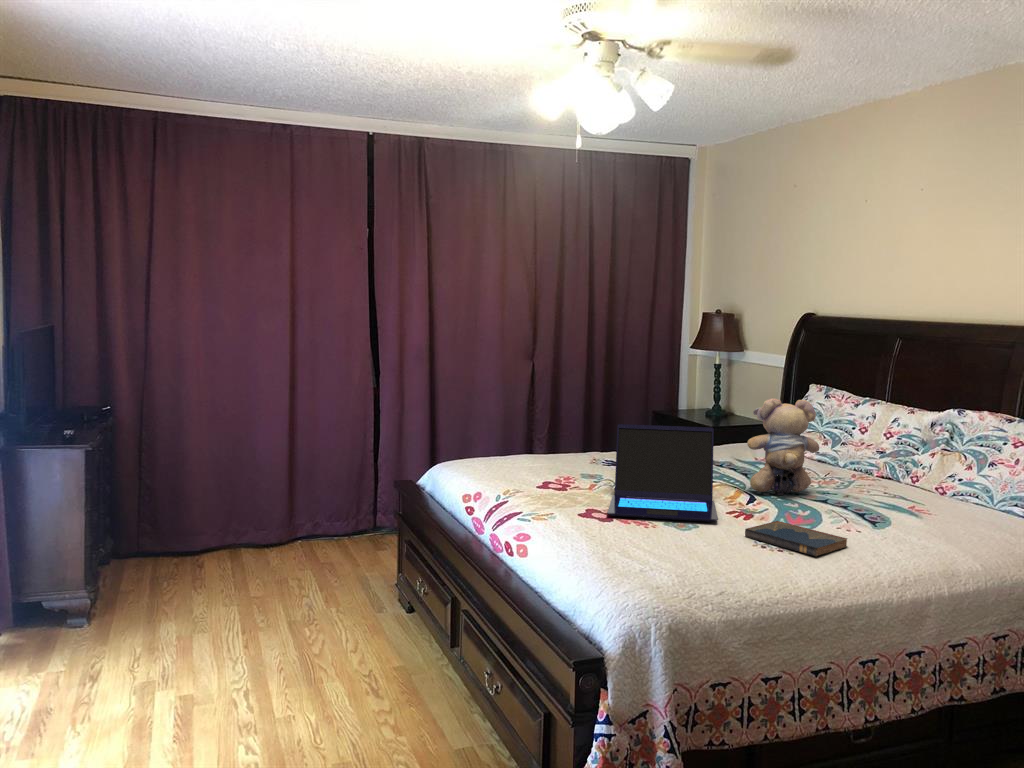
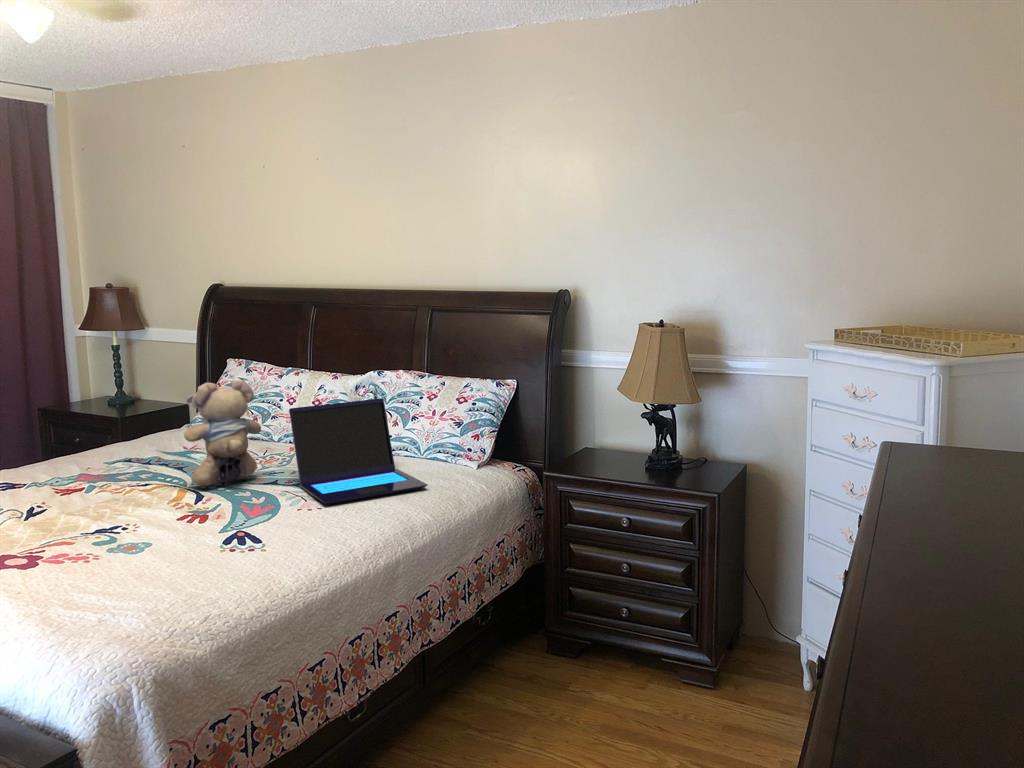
laptop: present [607,424,718,522] -> present [289,398,427,504]
hardcover book: present [745,521,847,556] -> none [207,517,316,547]

